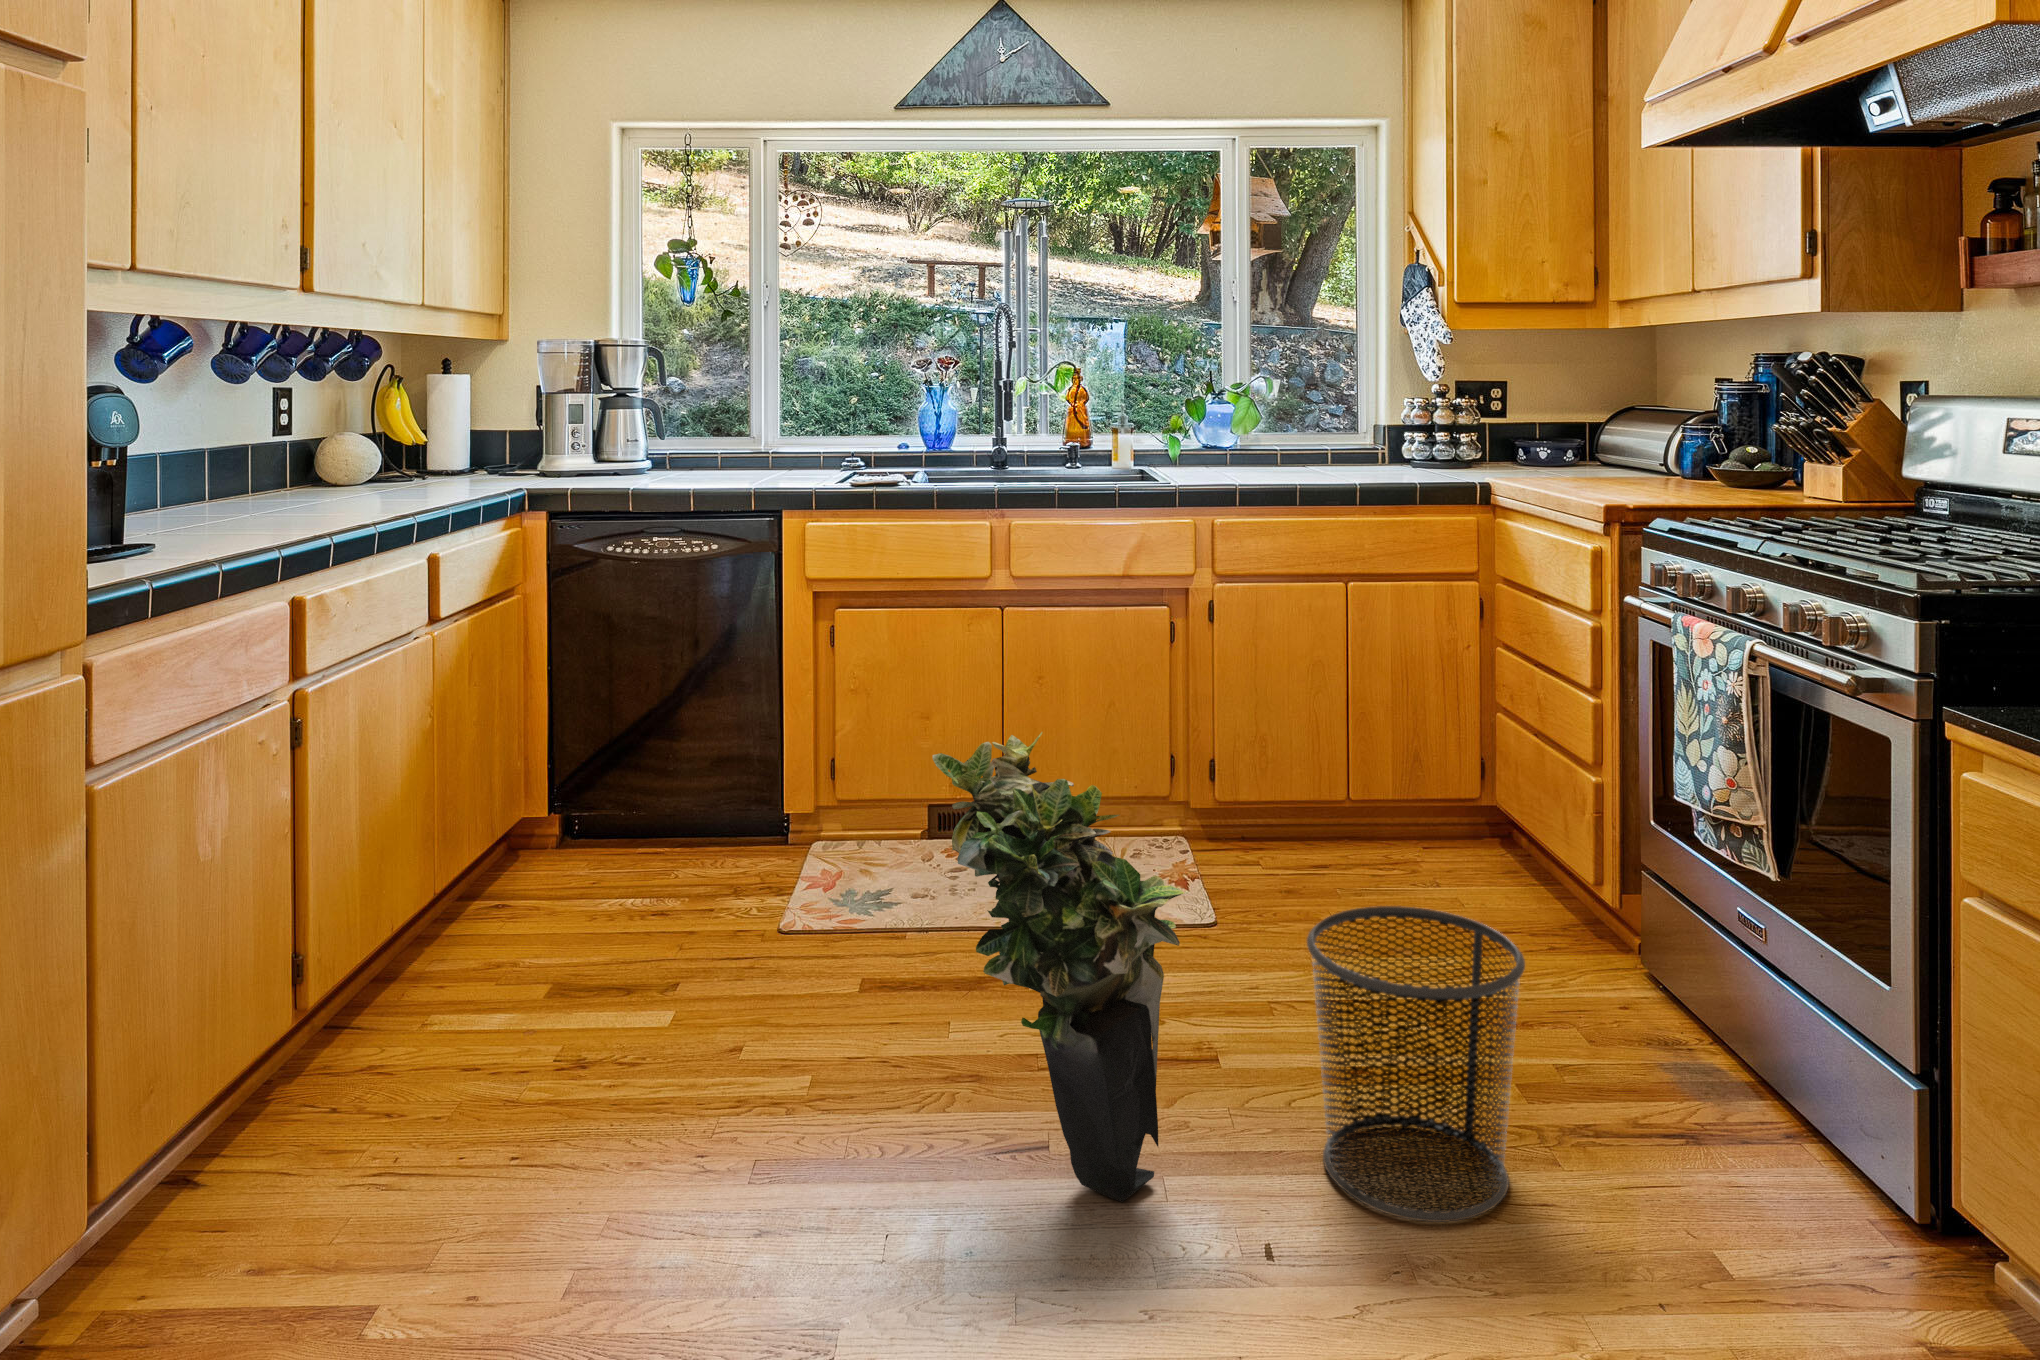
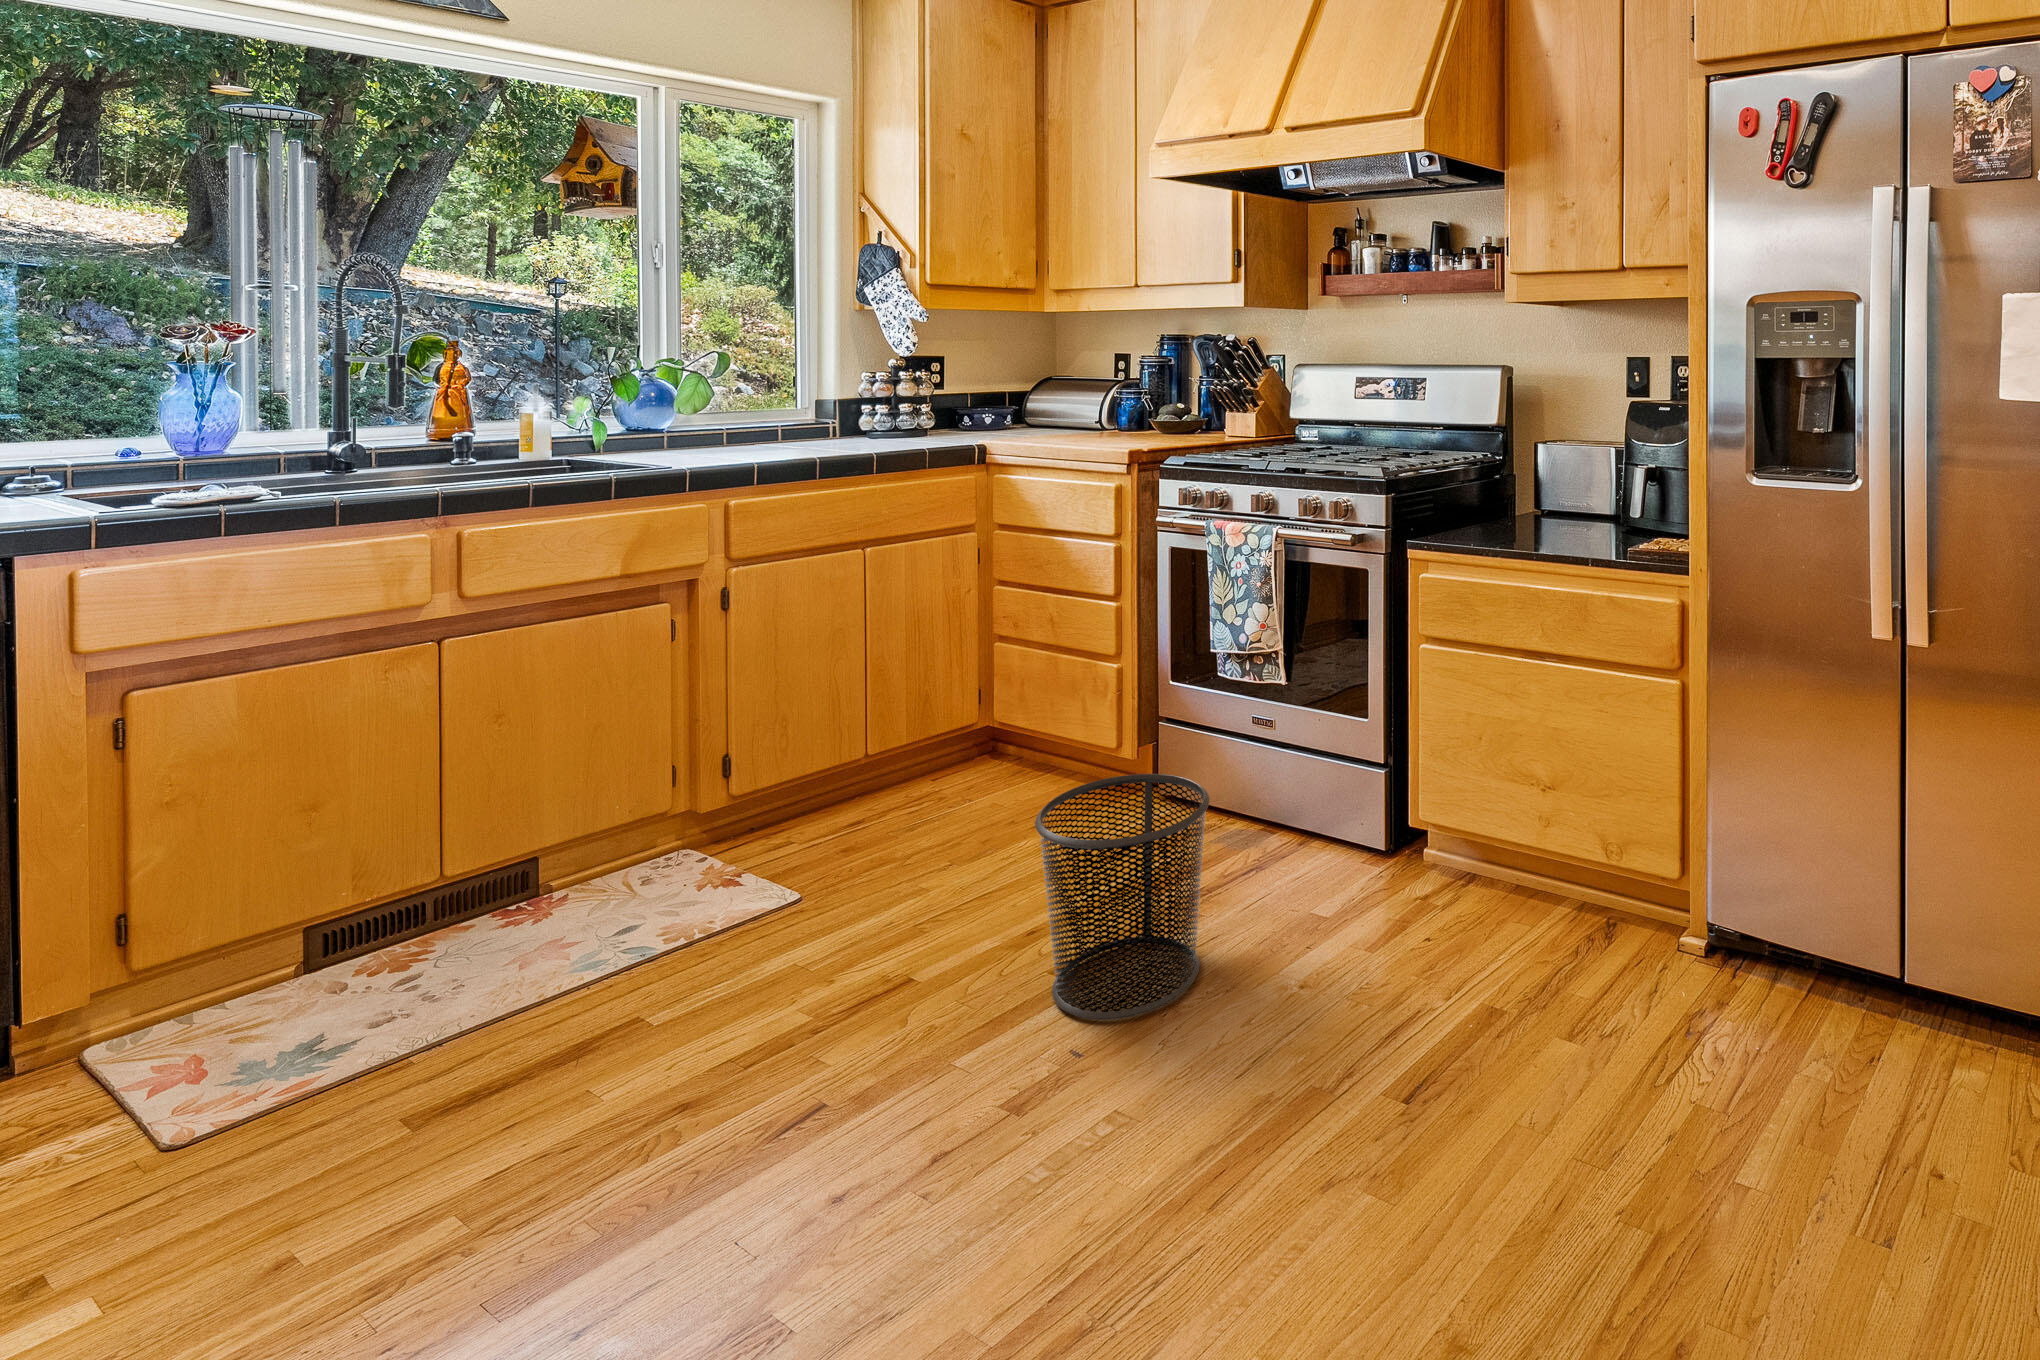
potted plant: present [933,732,1184,1202] -> none [651,730,961,1143]

